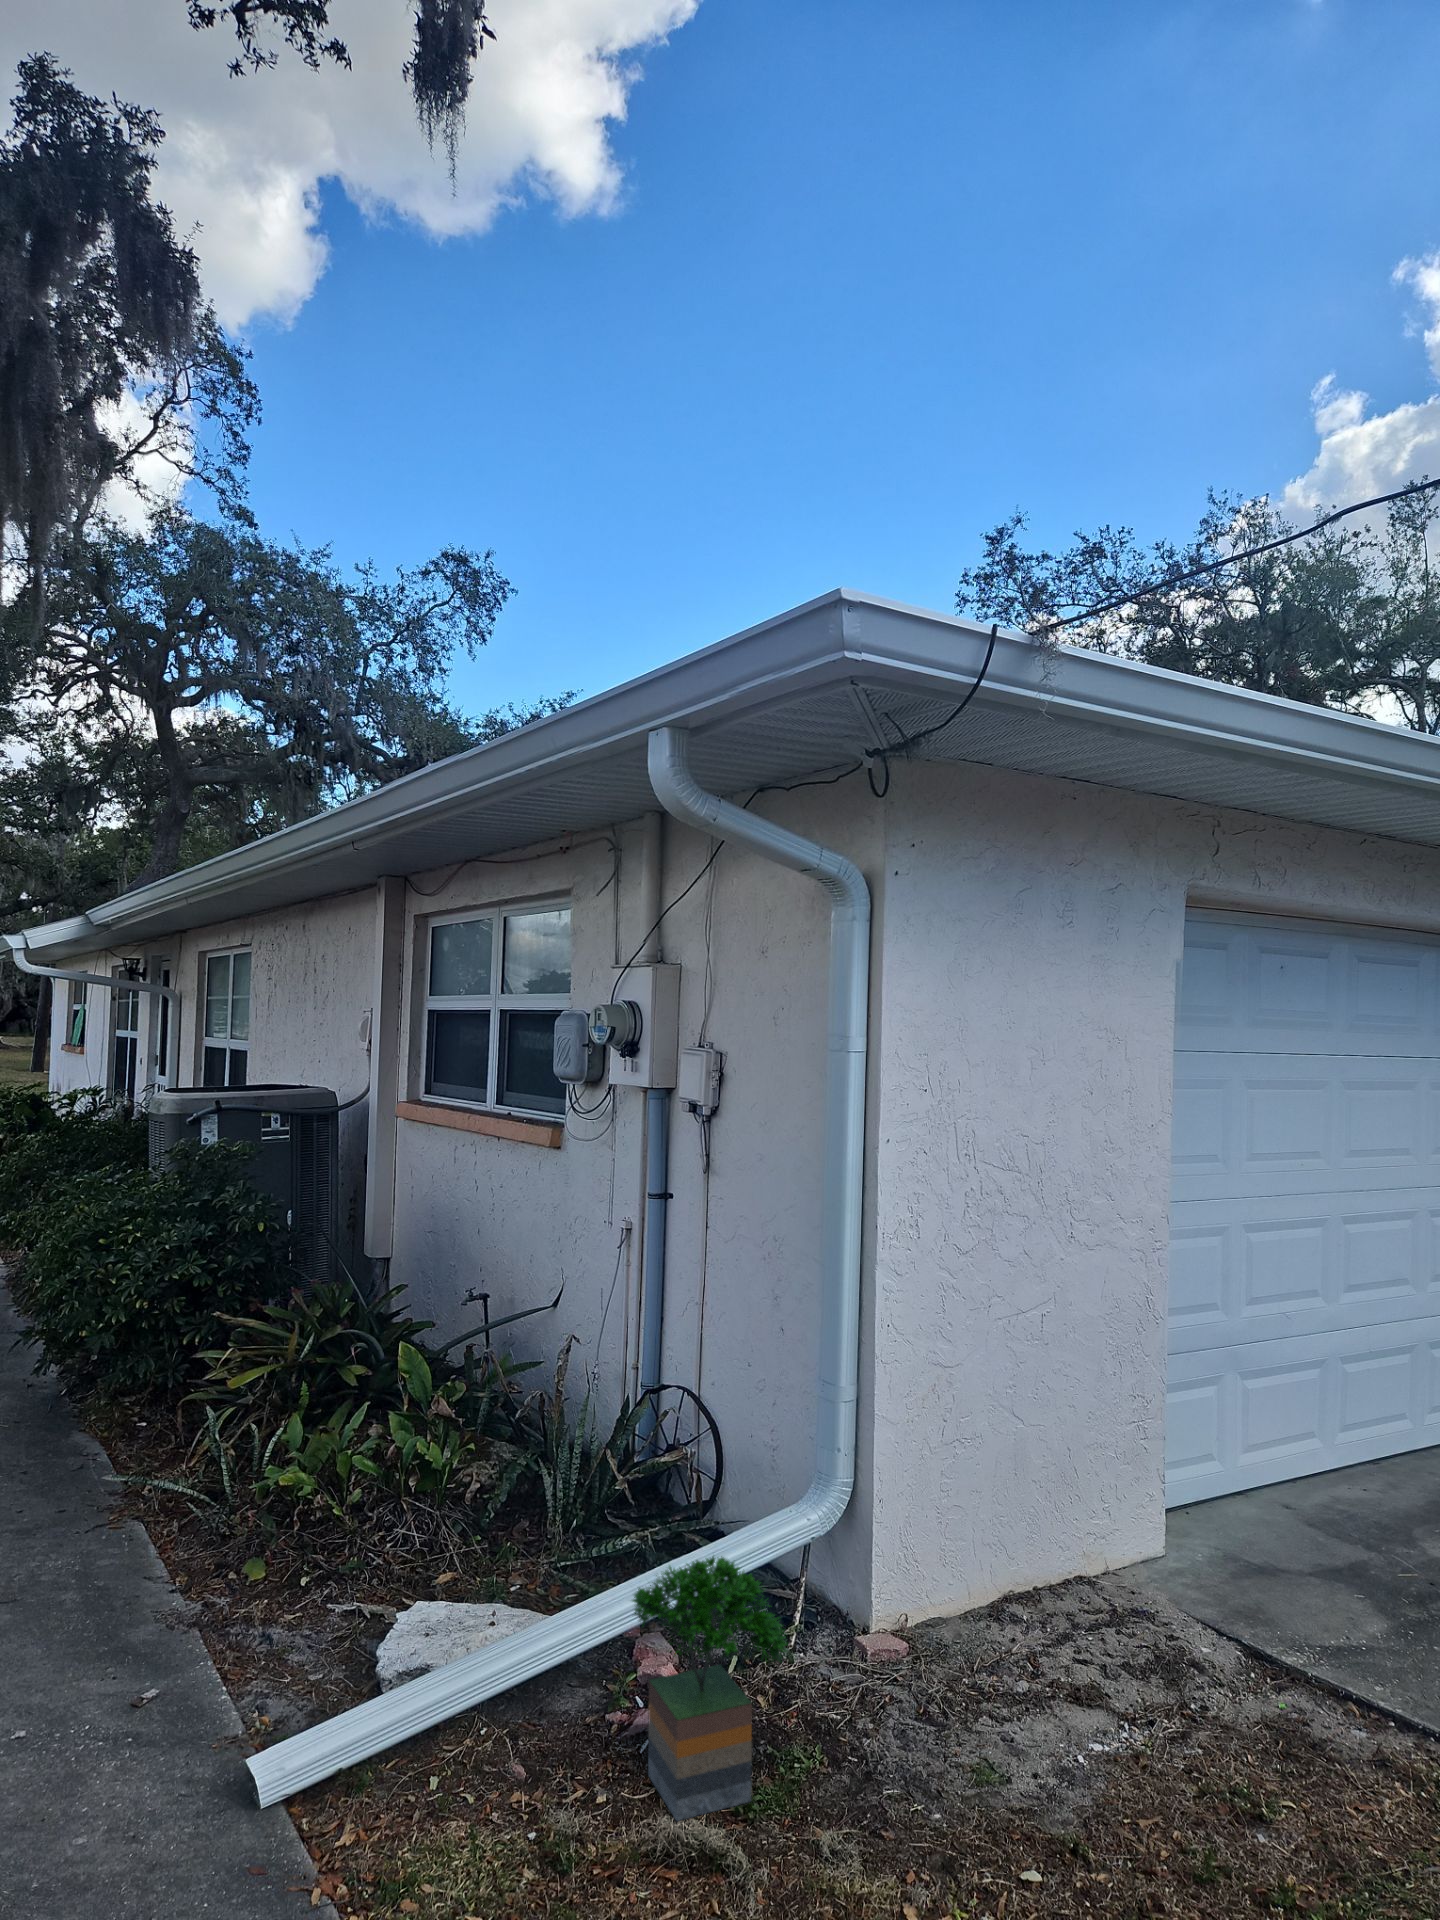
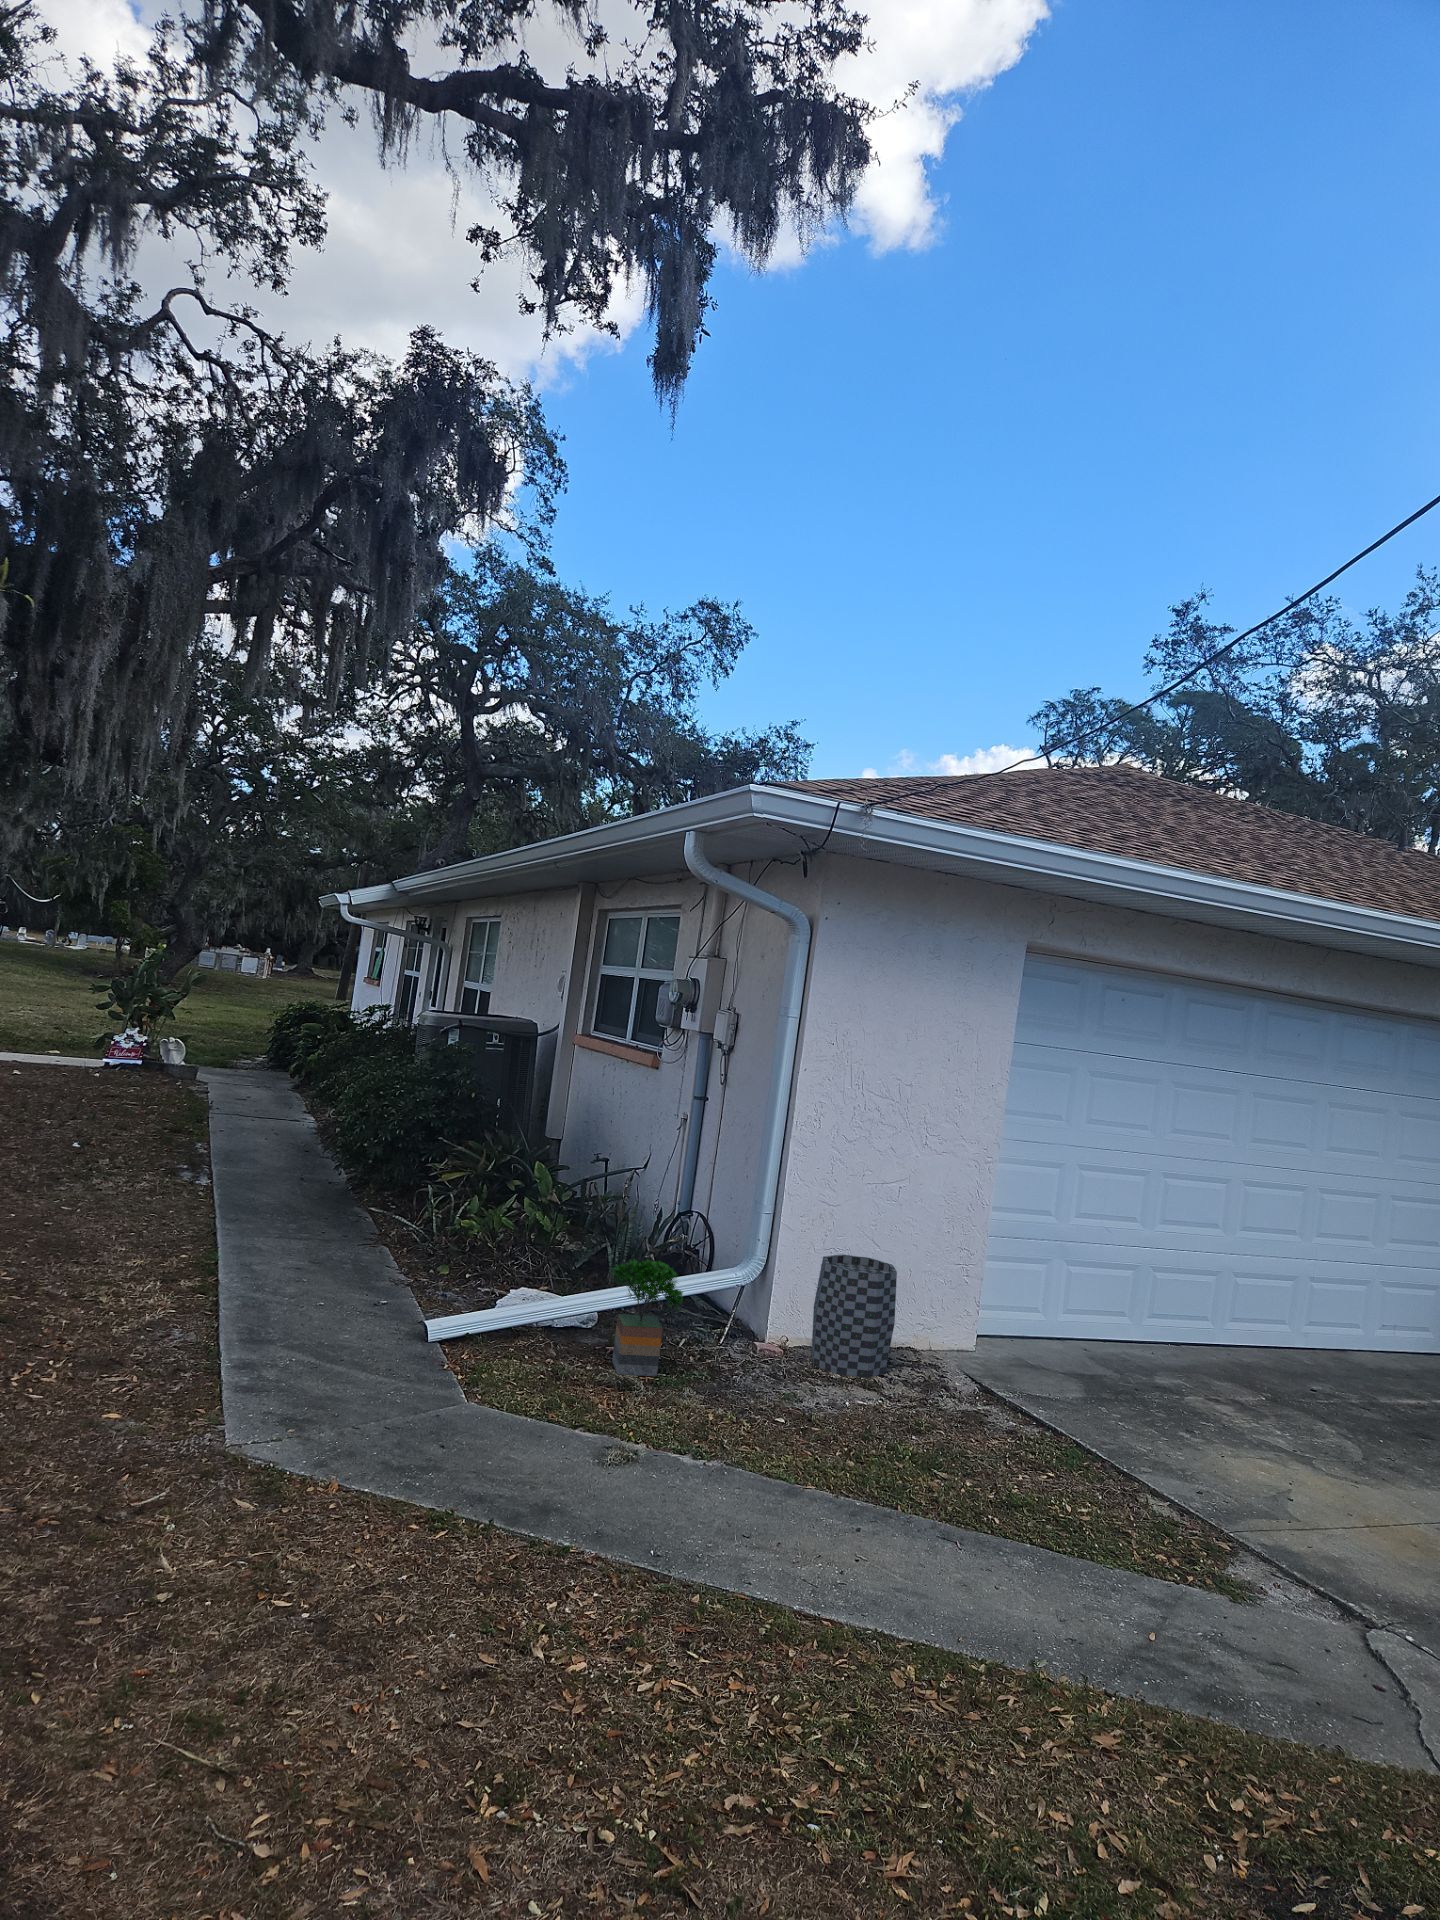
trash can: none [954,1444,1107,1682] -> present [811,1254,897,1378]

